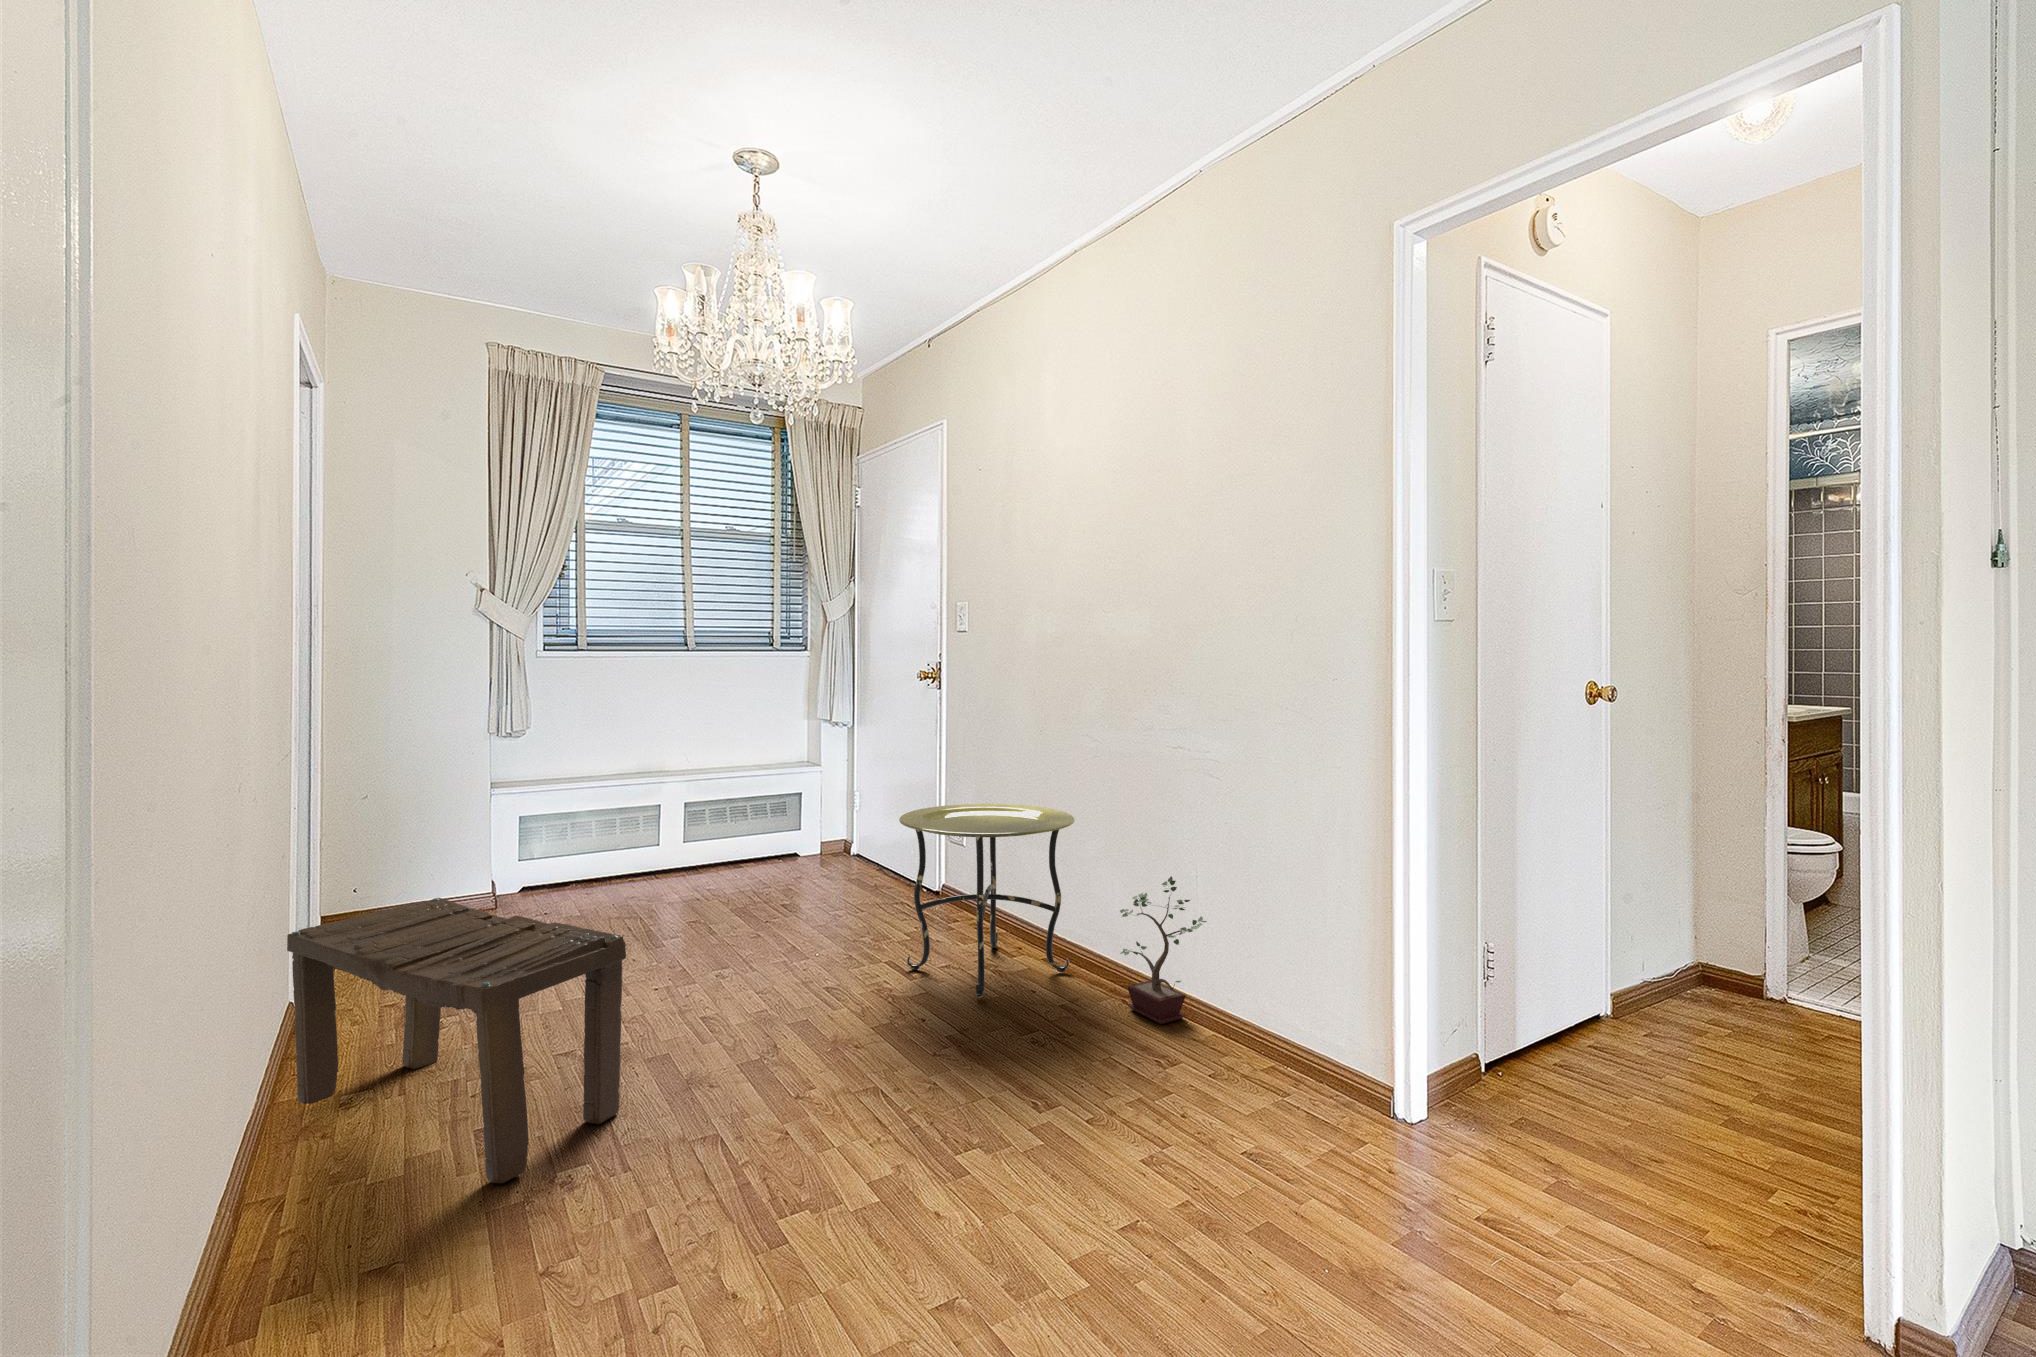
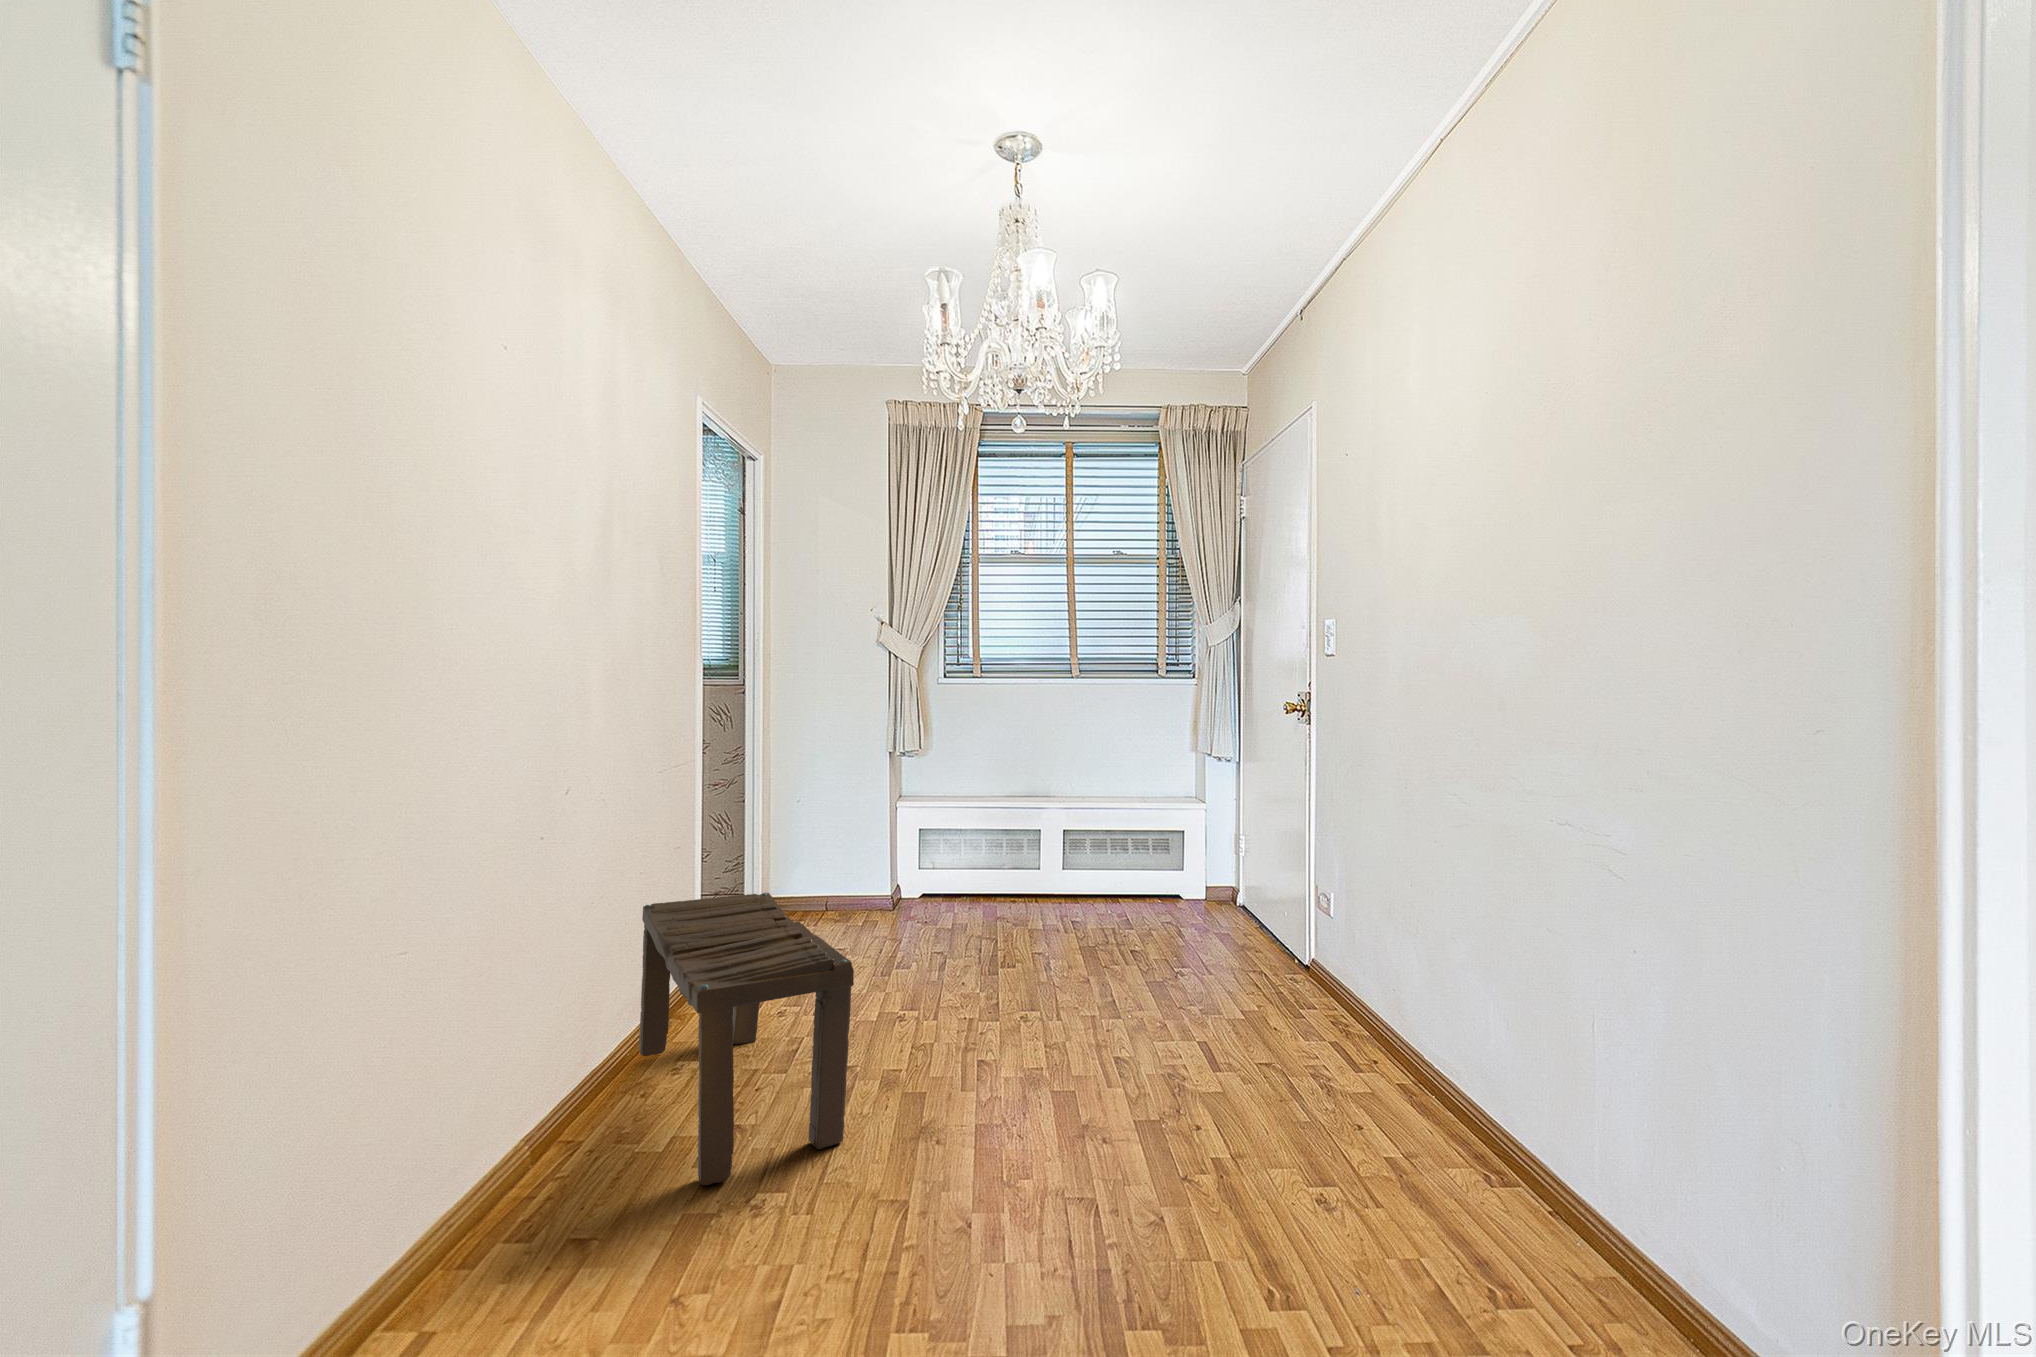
side table: present [899,804,1075,998] -> none [1210,869,1435,1116]
potted plant: present [1120,876,1207,1024] -> none [1474,1016,1602,1232]

